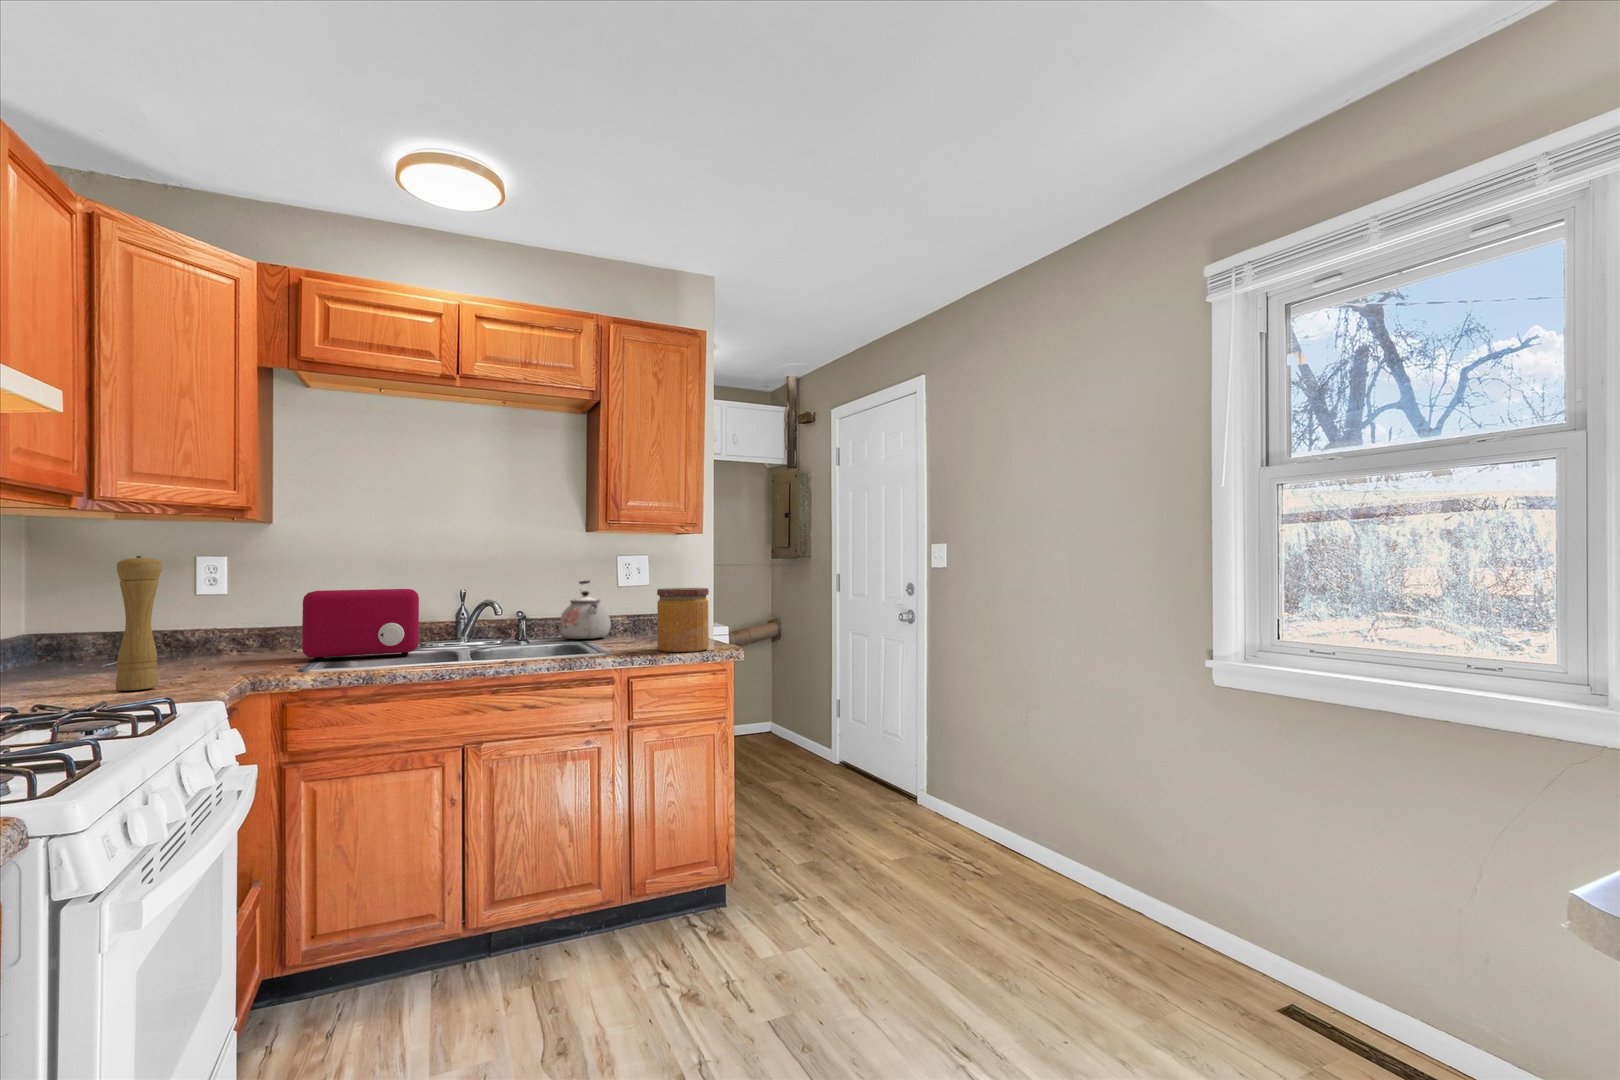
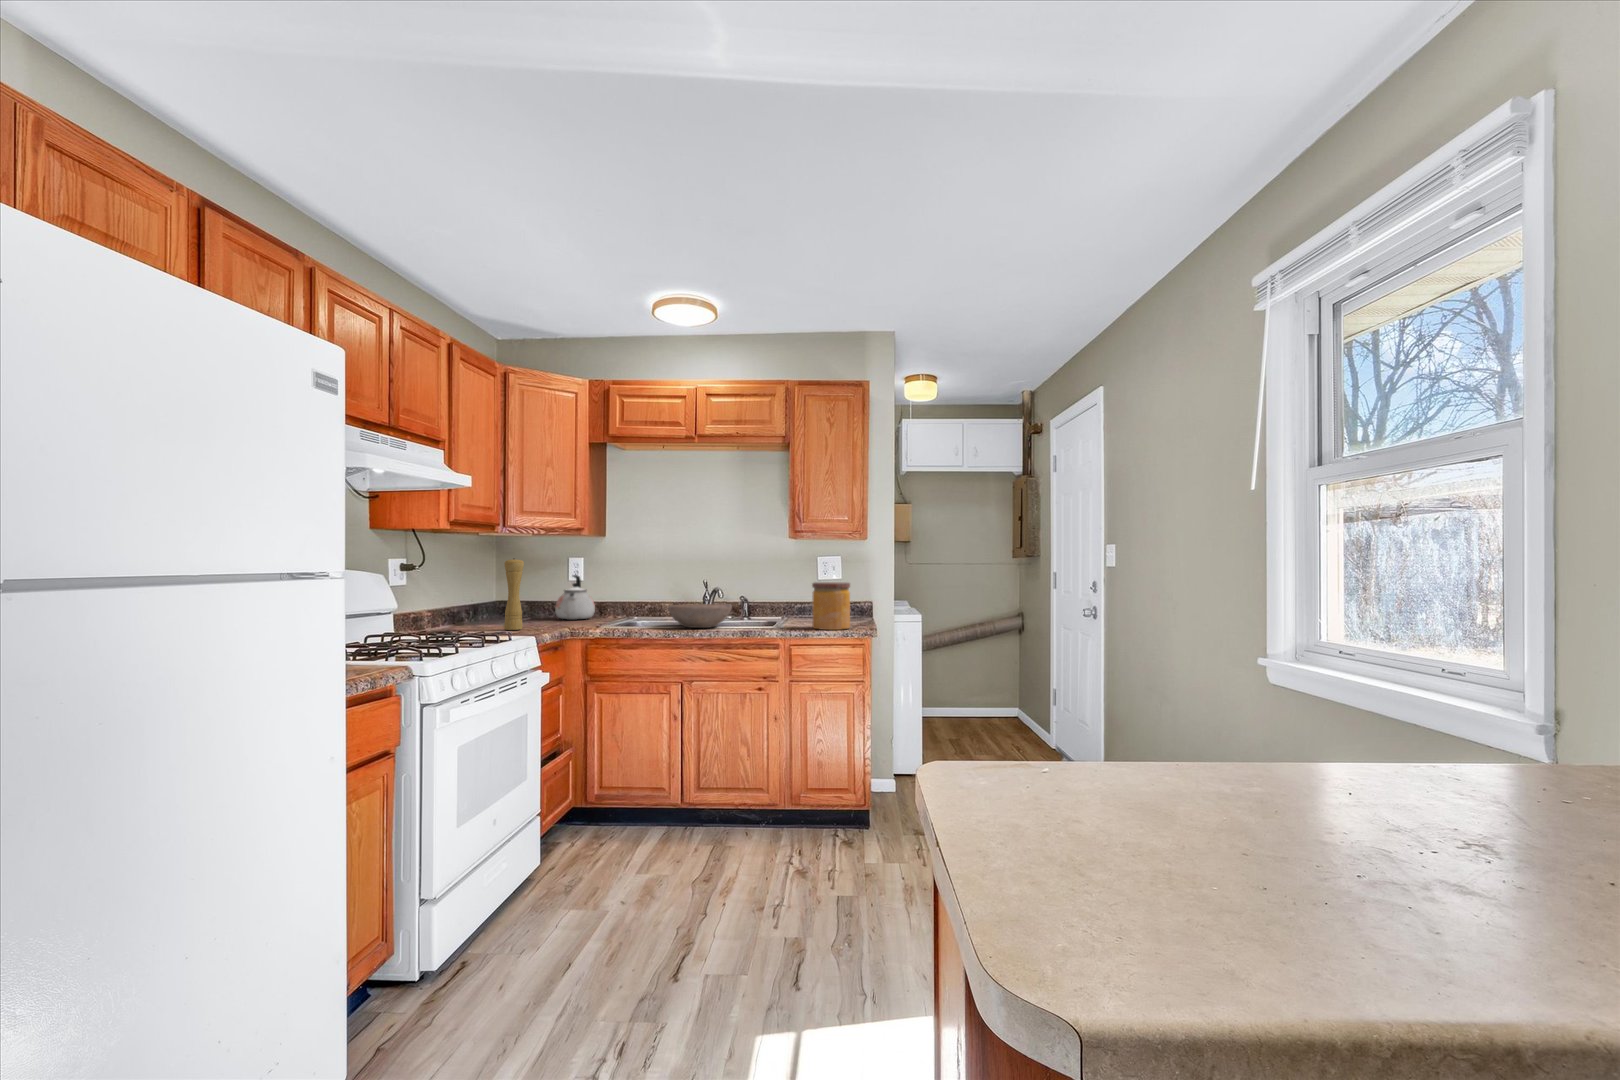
kettle: present [560,581,611,639] -> present [555,575,595,620]
toaster: present [302,589,419,661] -> none [607,579,674,622]
bowl: none [439,623,542,662] -> present [668,604,732,628]

